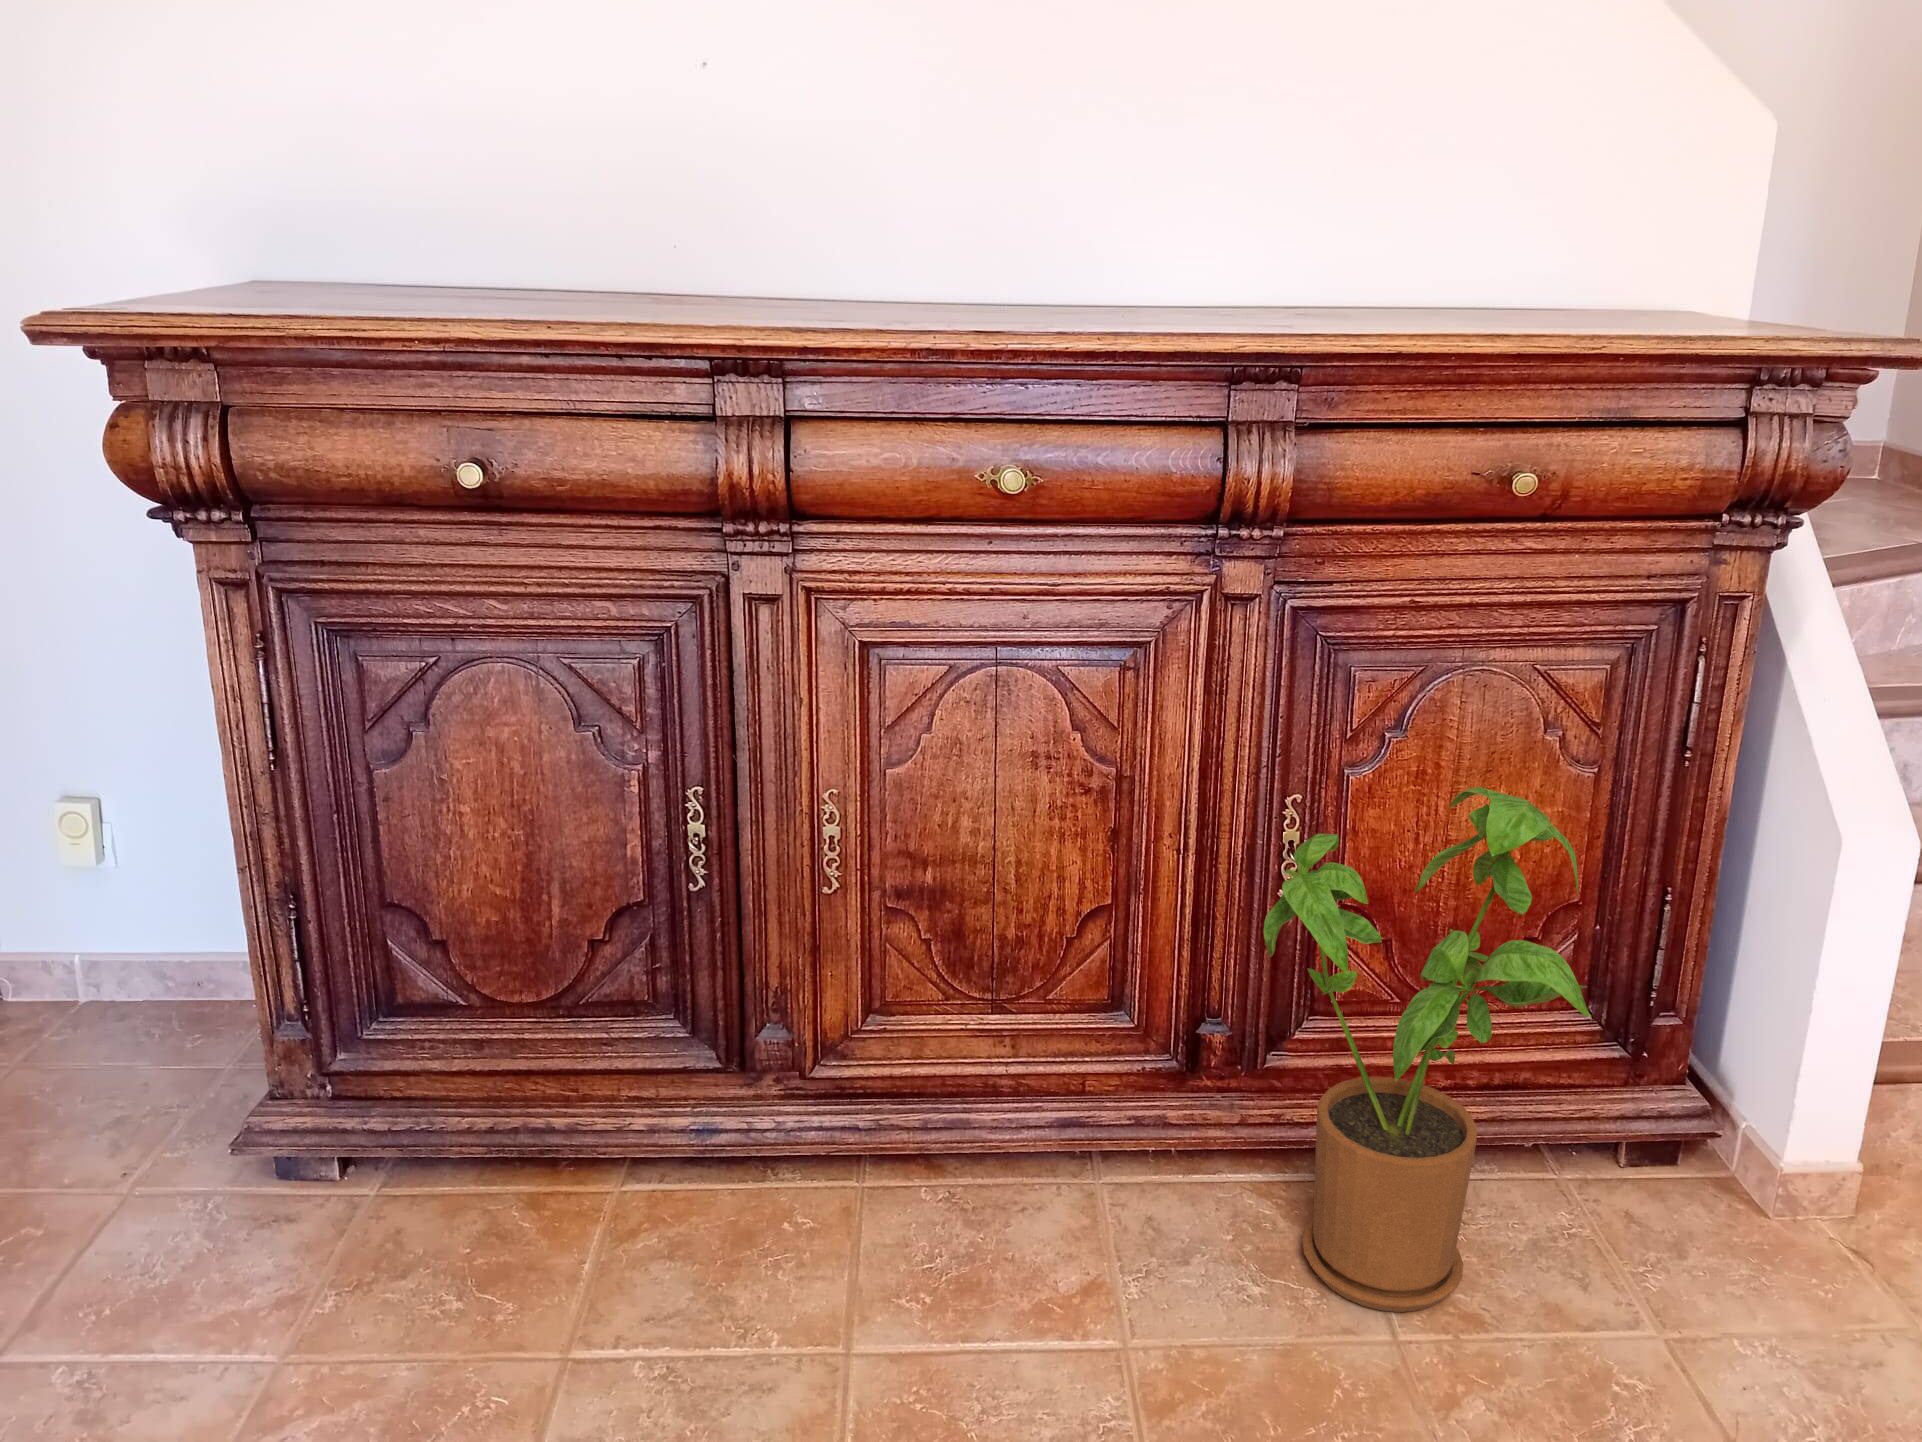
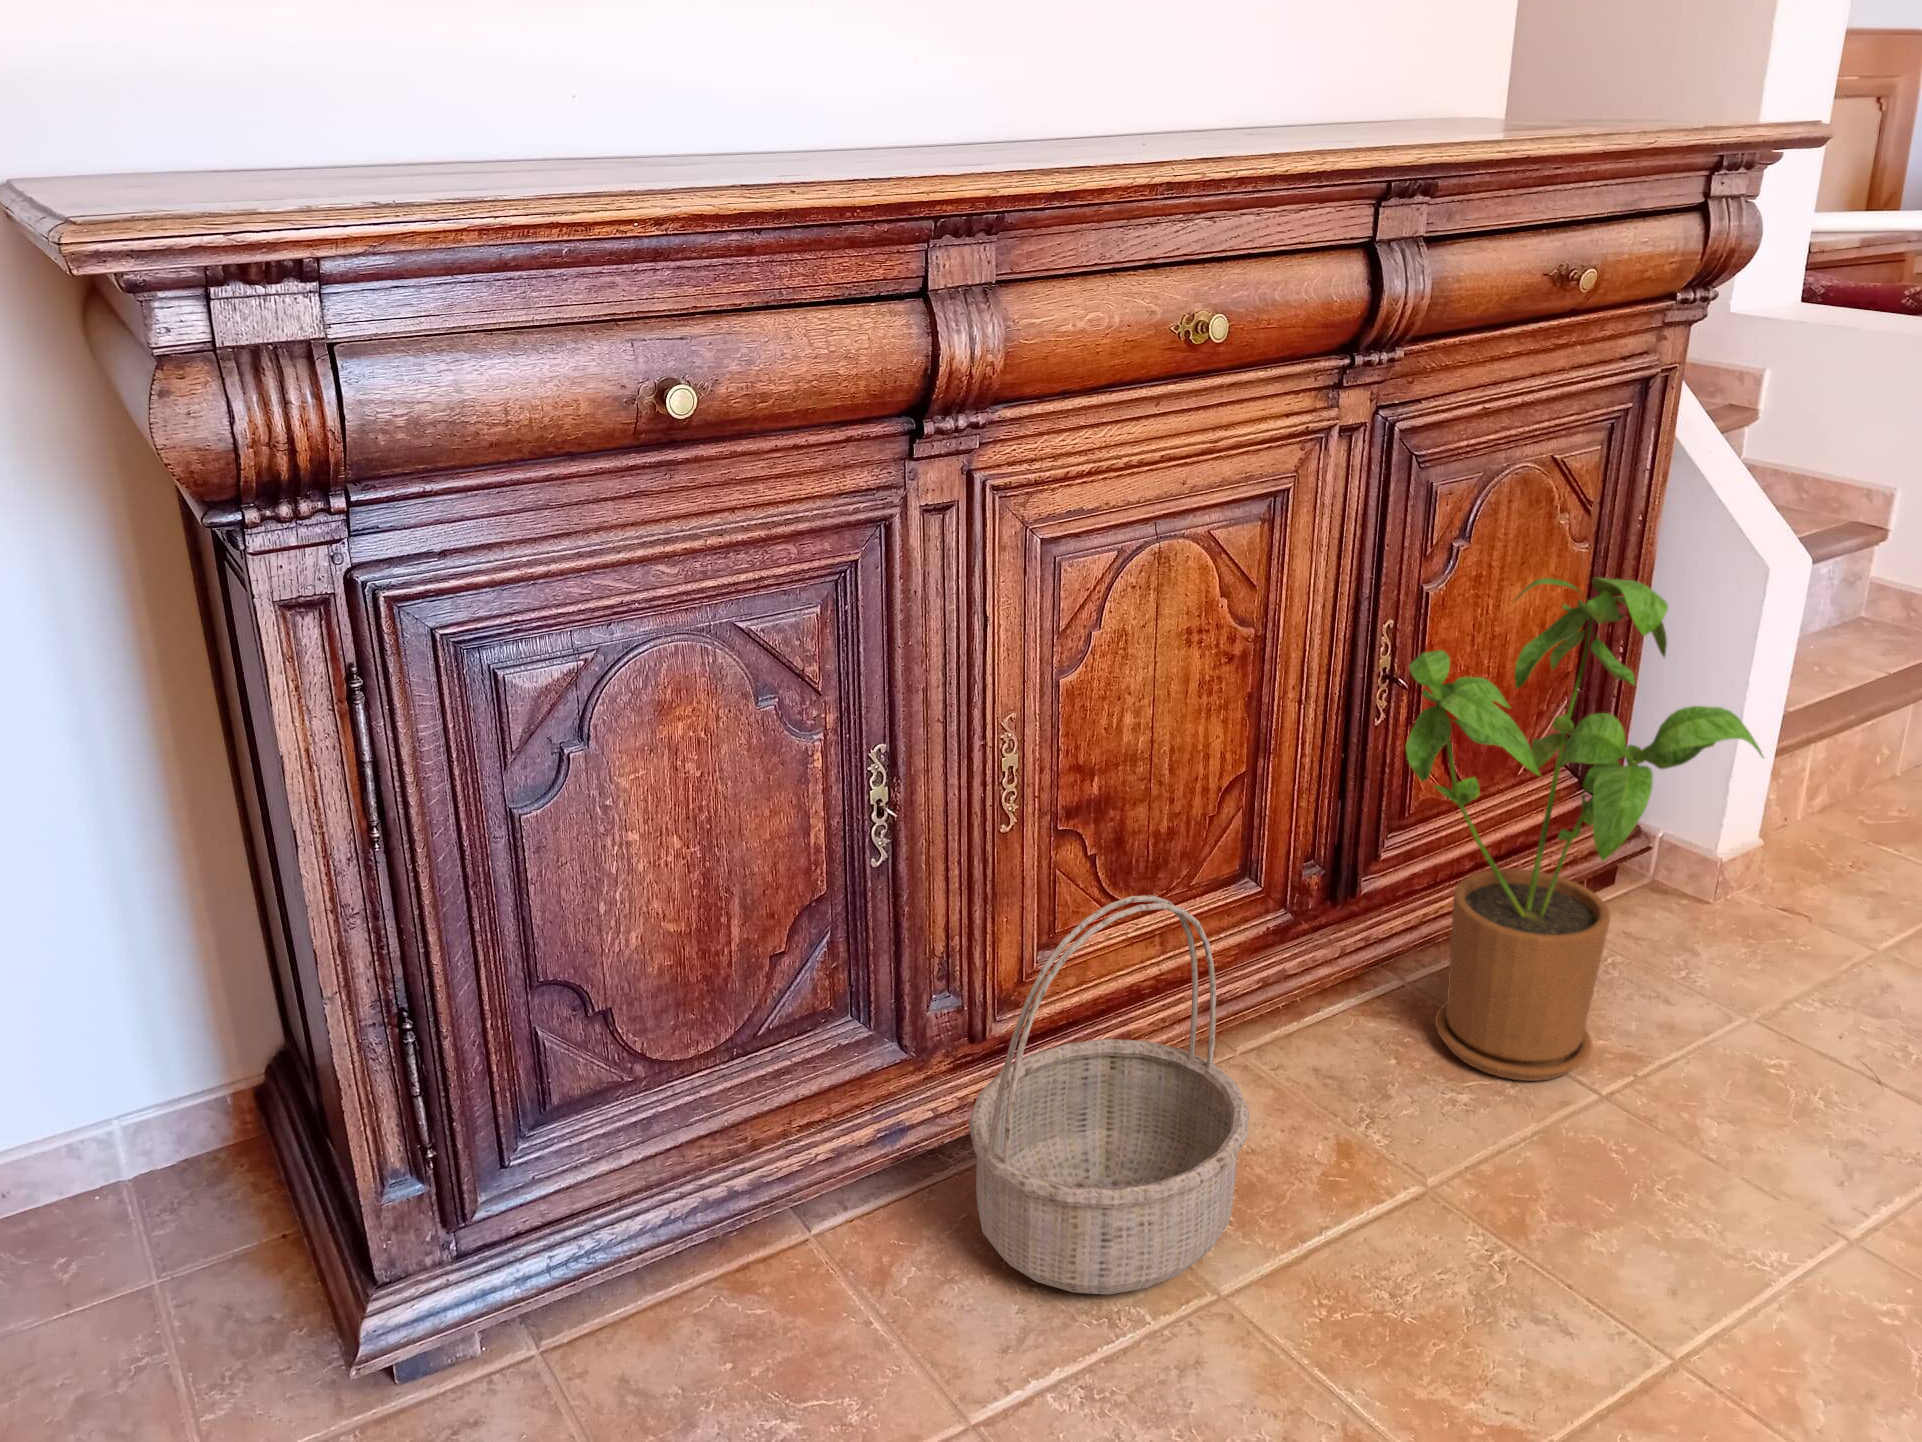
basket: none [691,966,964,1332] -> present [968,895,1249,1295]

